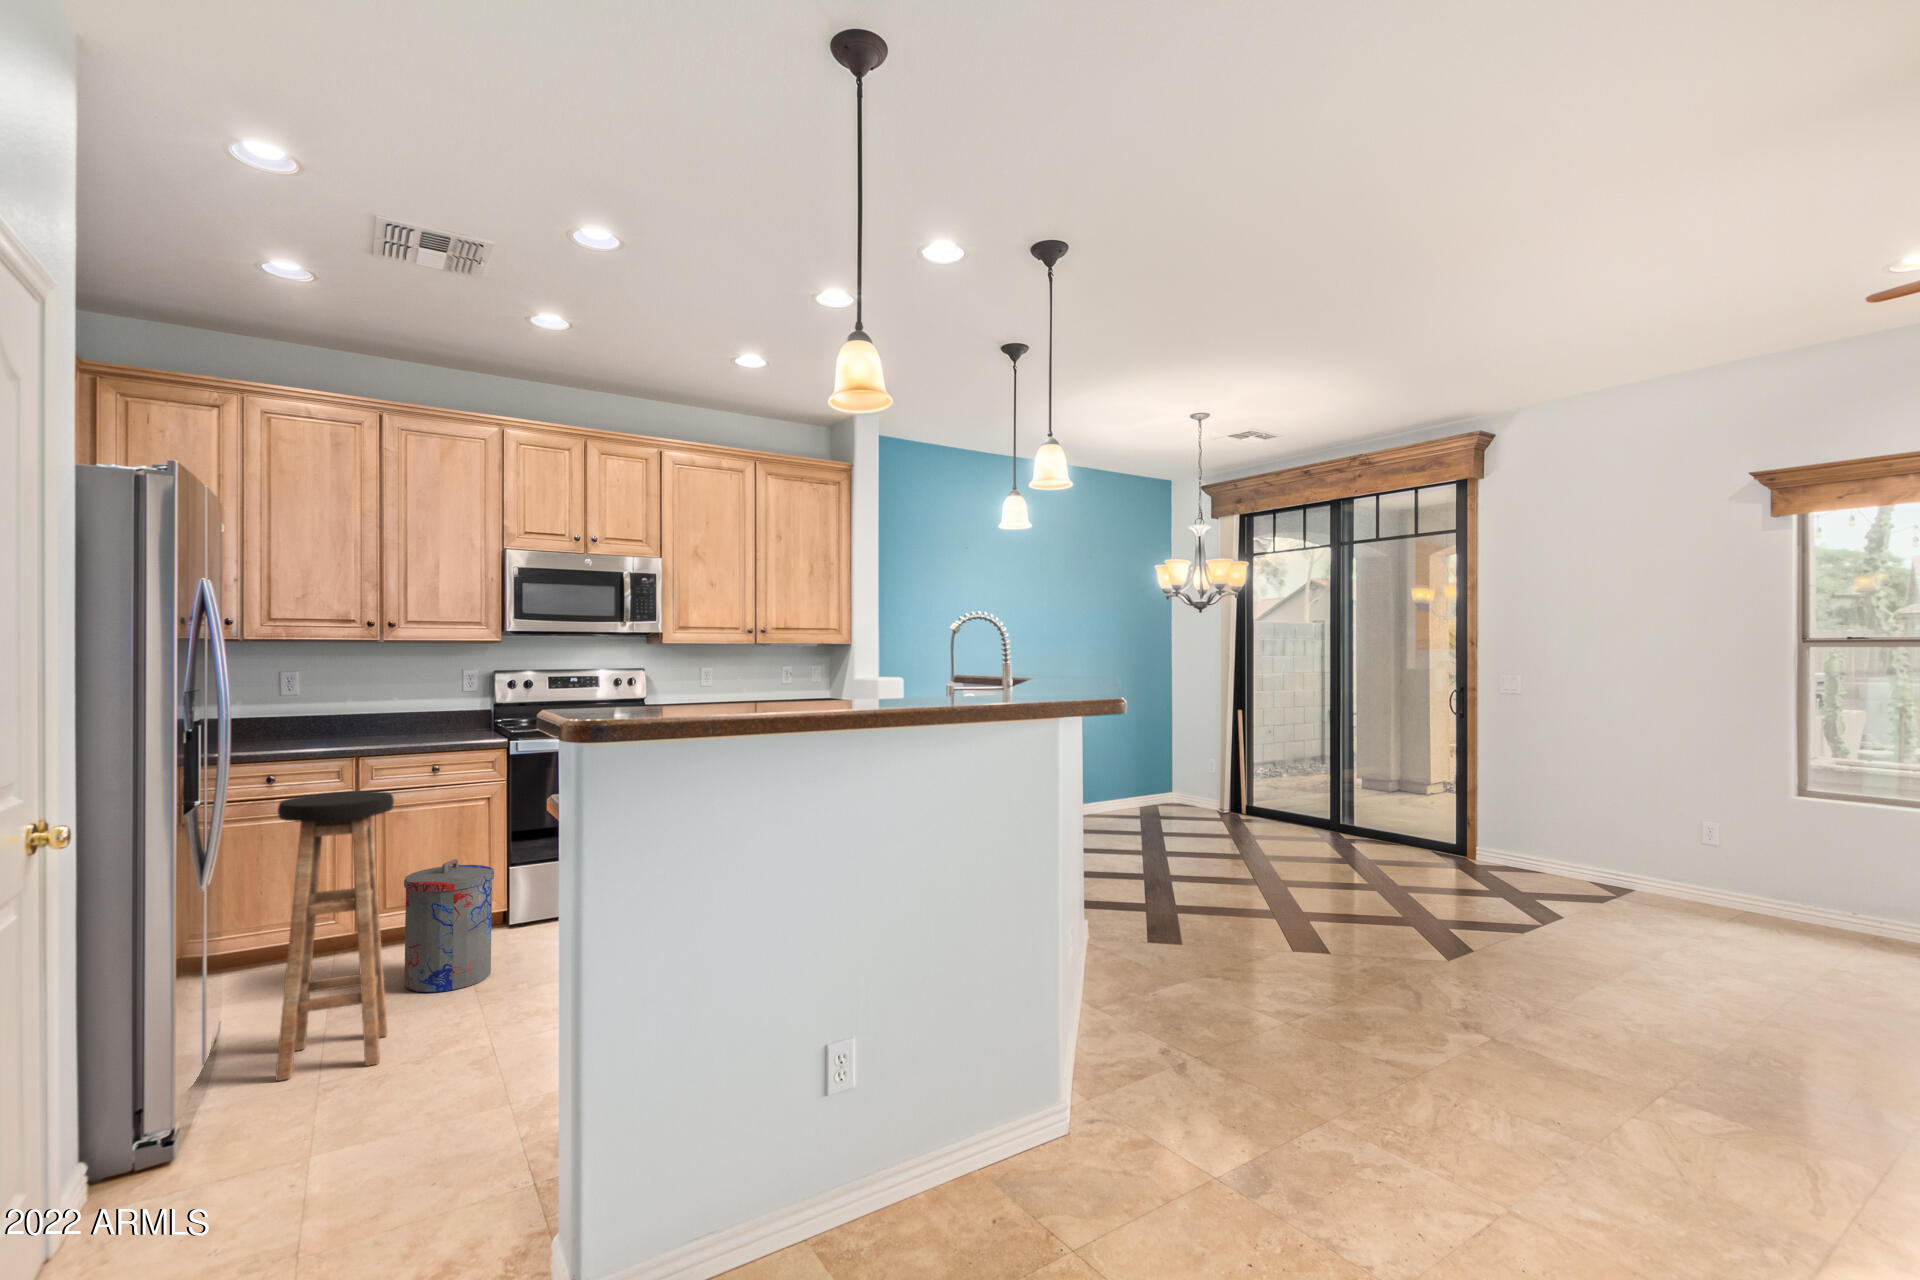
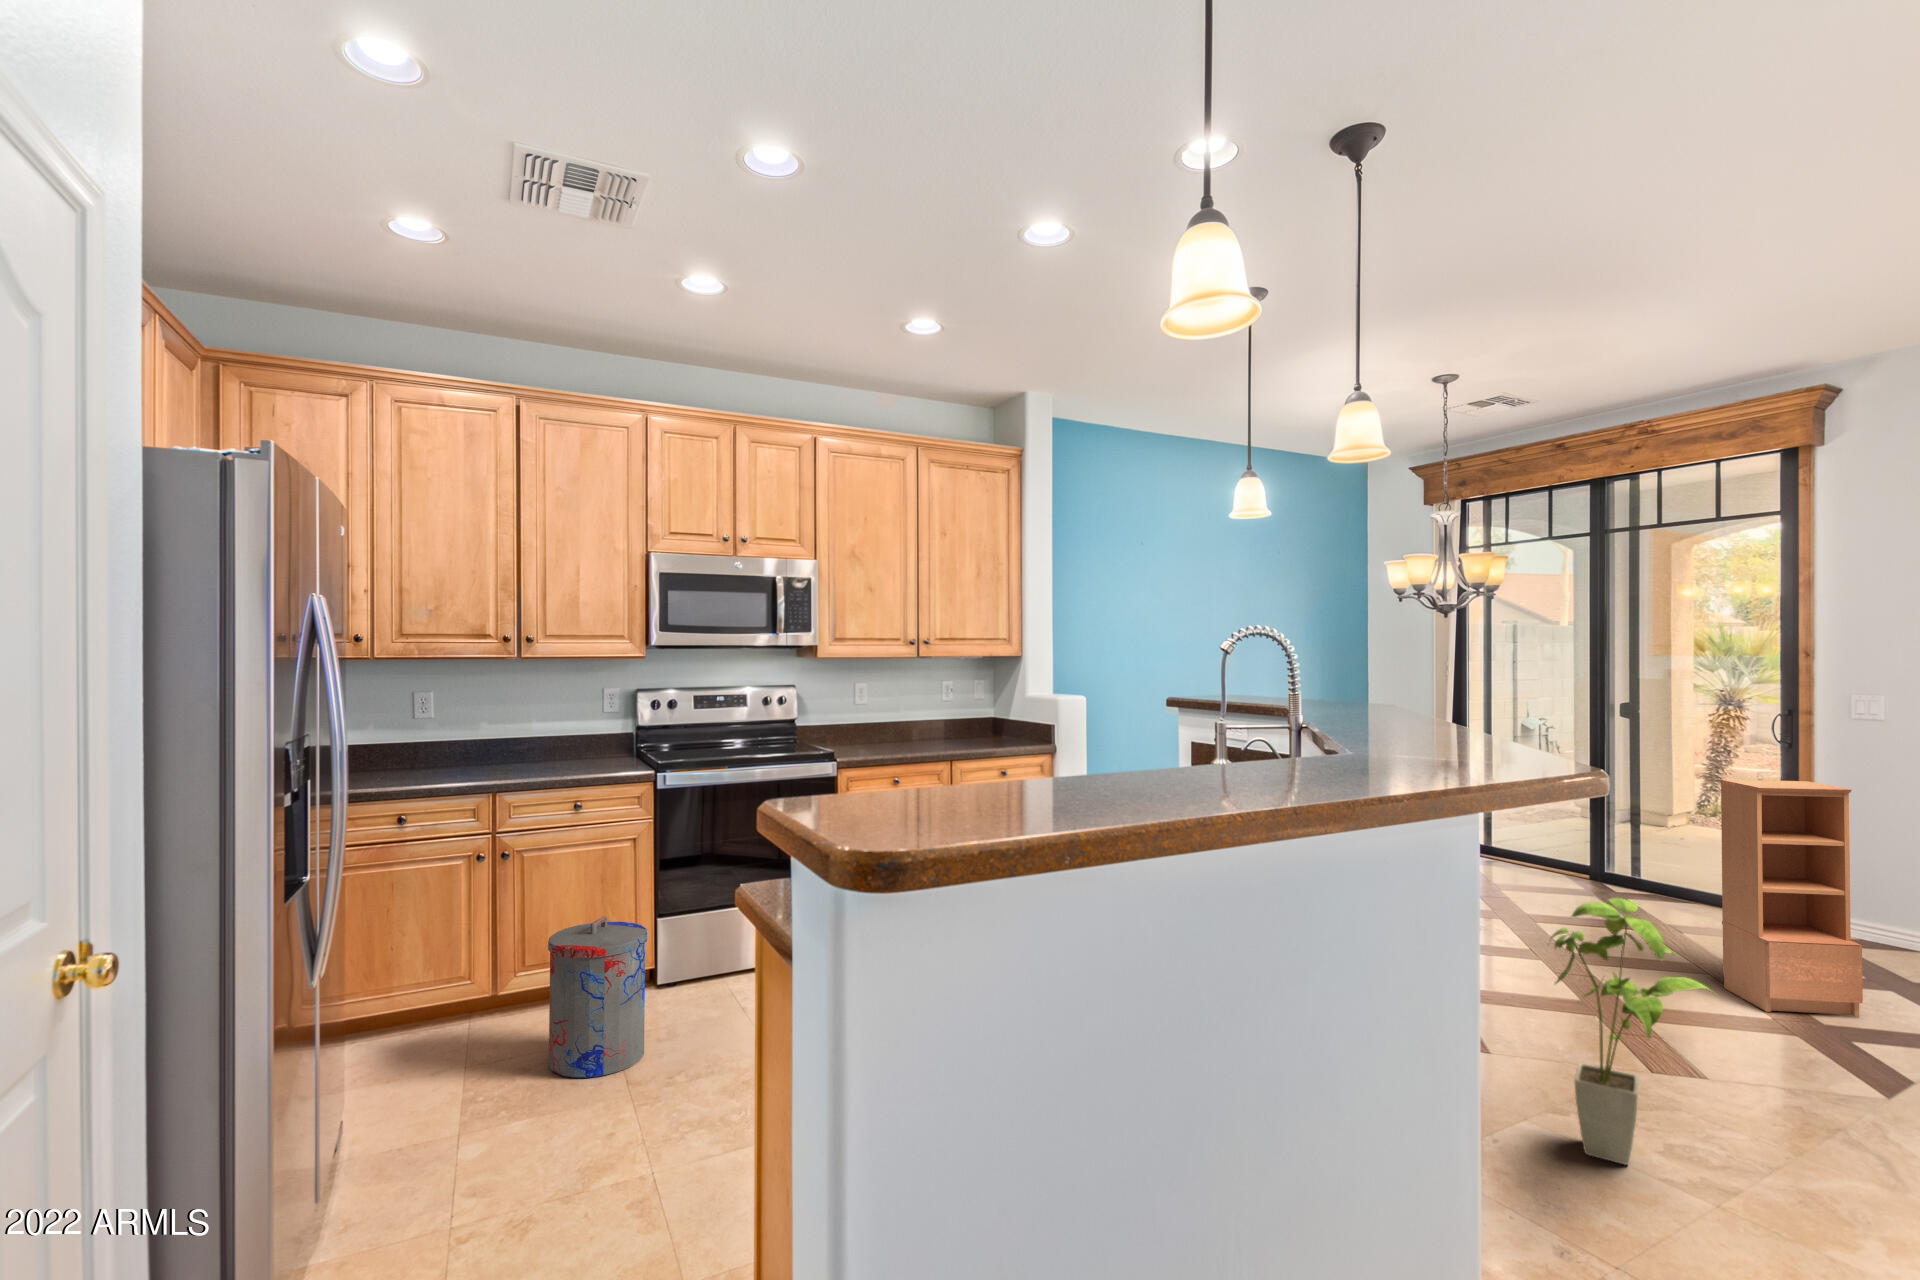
bookcase: none [1379,740,1467,919] -> present [1720,779,1863,1017]
bar stool: present [275,791,394,1081] -> none [410,844,543,1207]
house plant: none [1195,819,1303,1015] -> present [1551,898,1709,1165]

